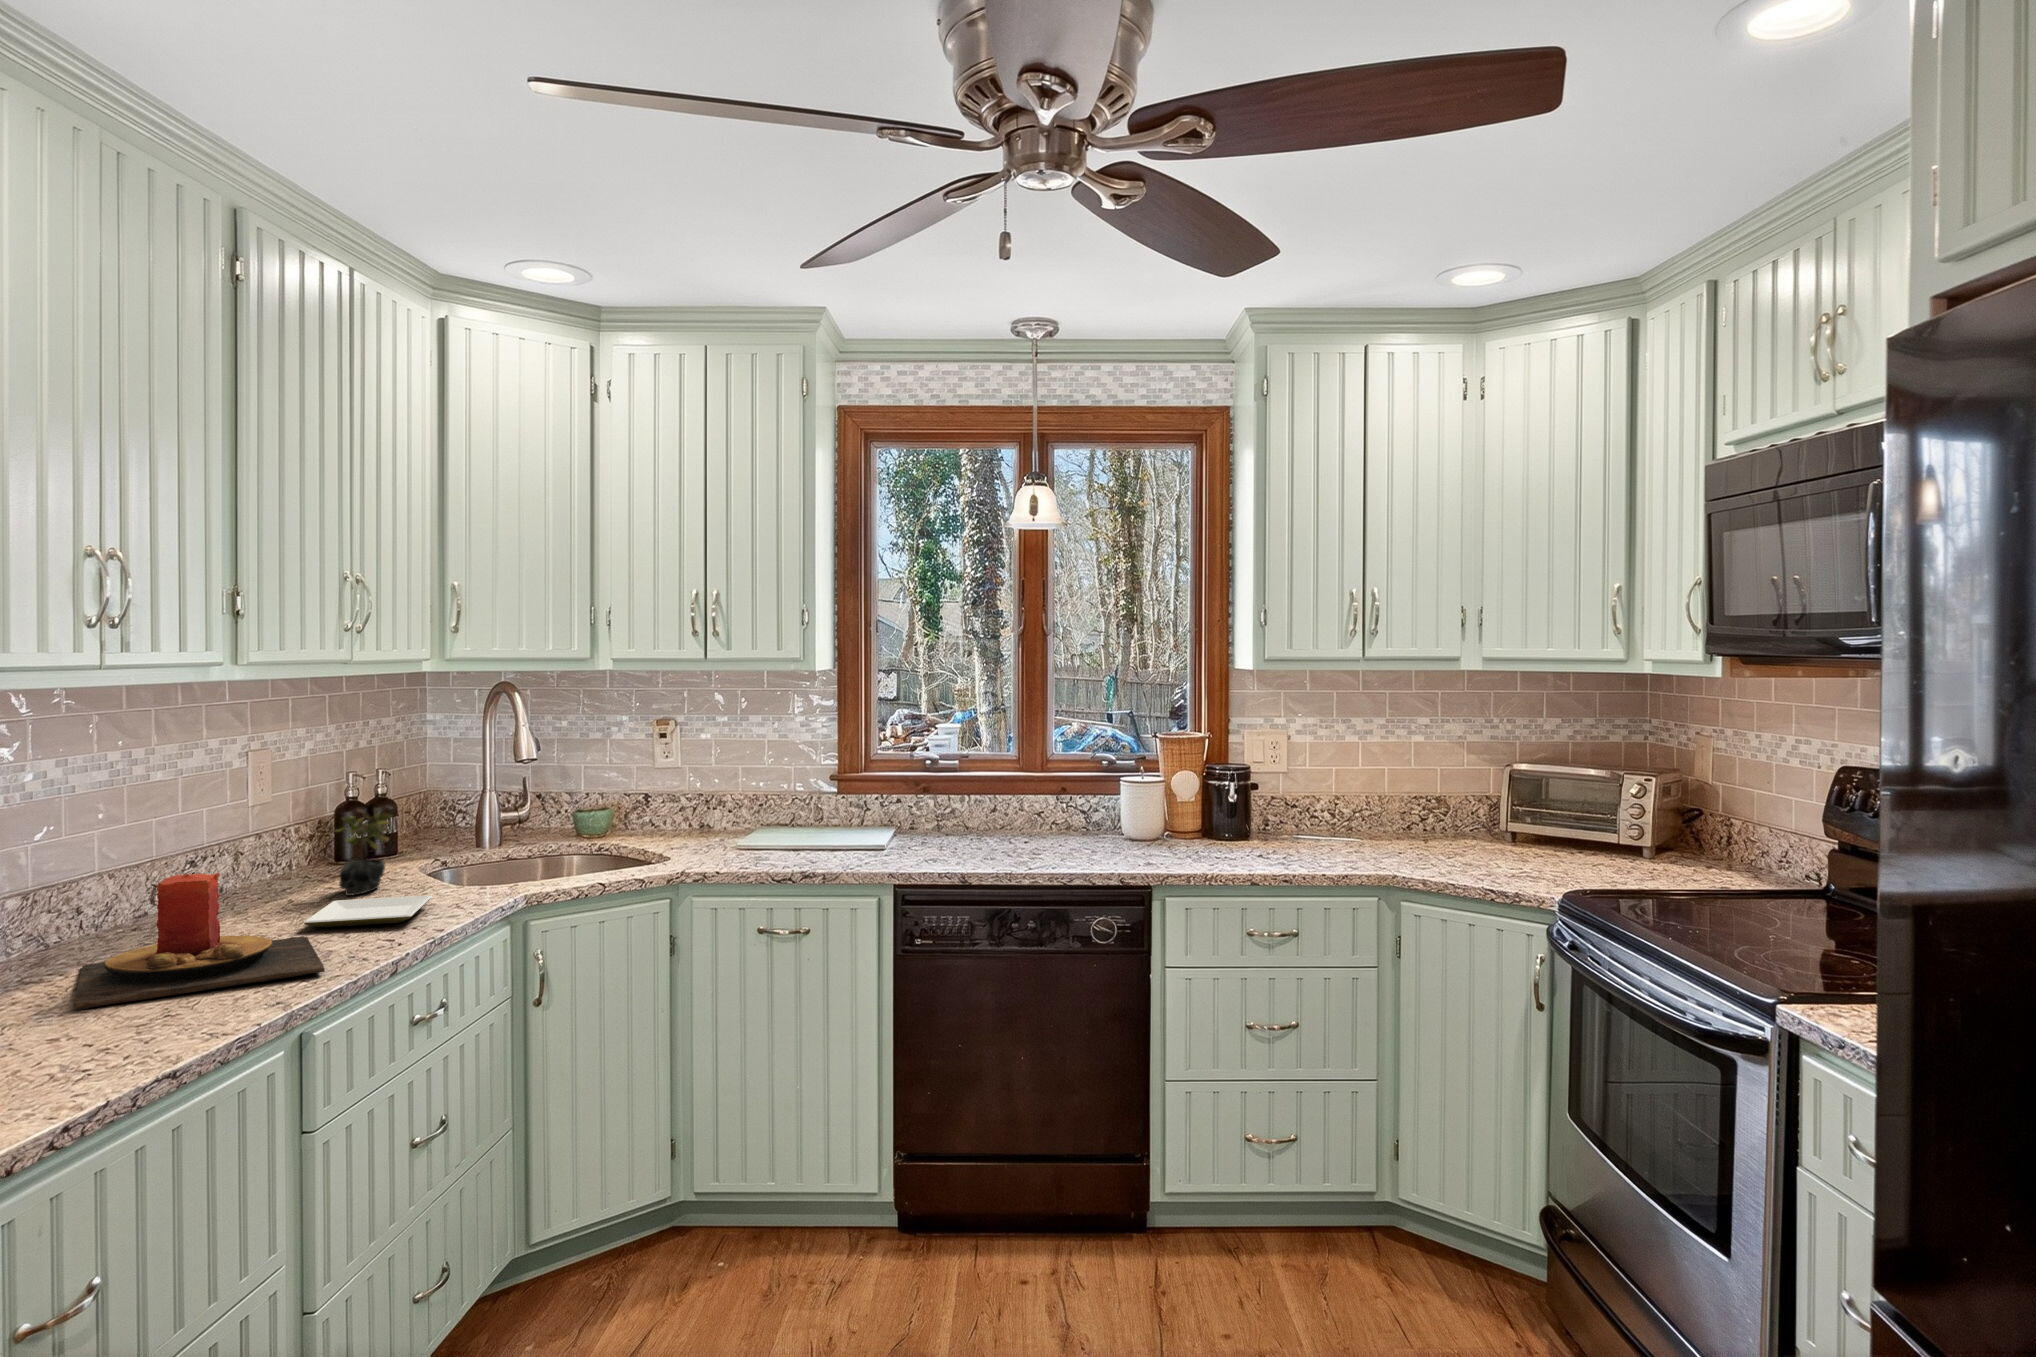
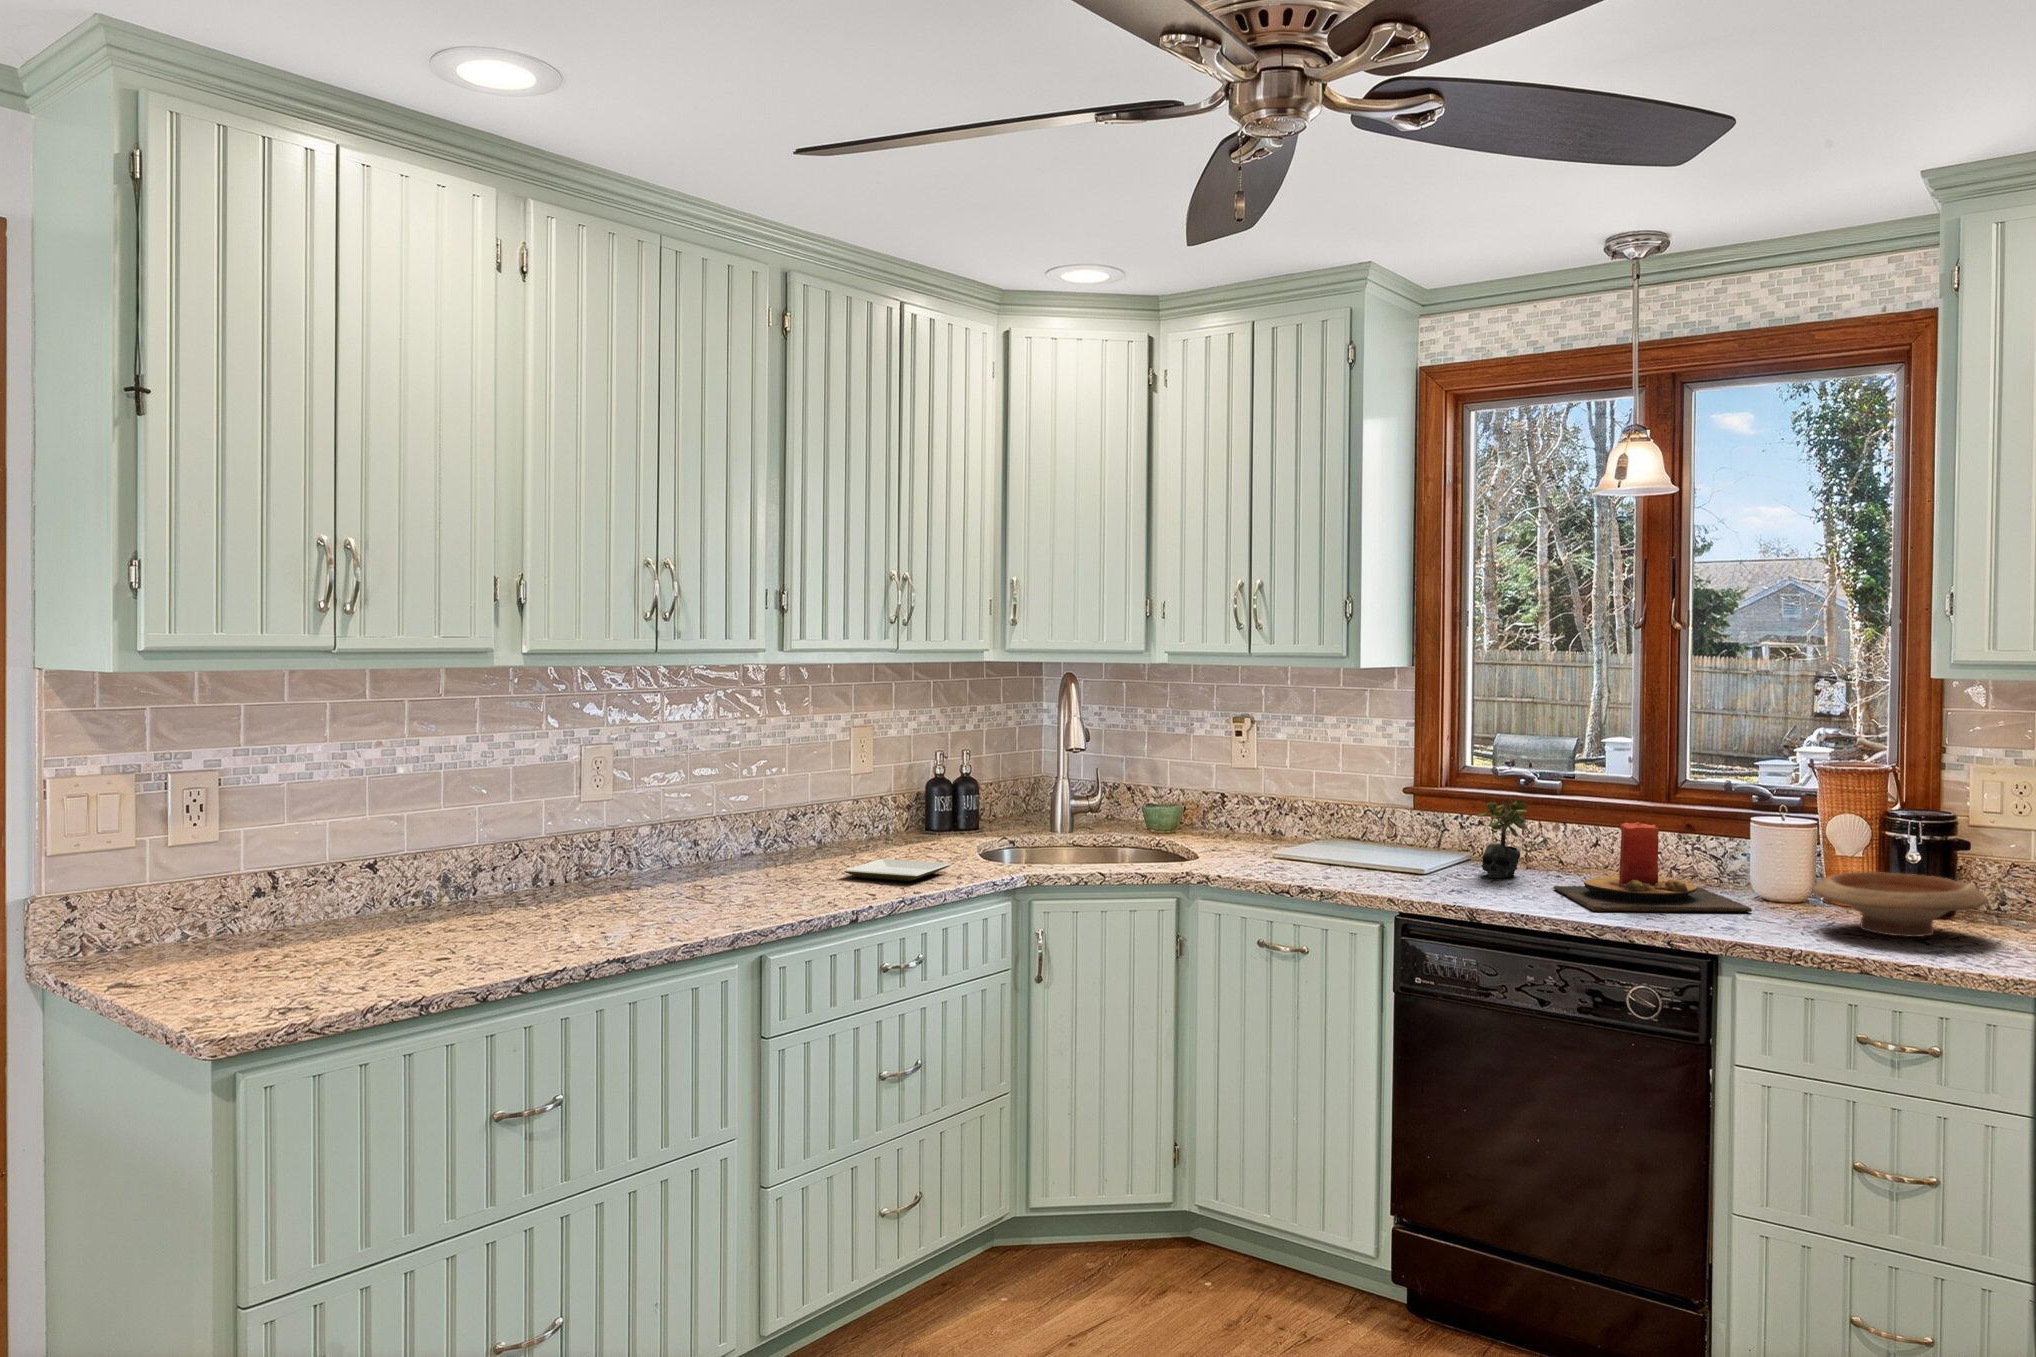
succulent plant: present [335,809,392,896] -> present [1477,796,1528,878]
wooden bowl: none [1203,811,1315,857] -> present [1813,872,1987,937]
candle: present [73,873,325,1010] -> present [1553,822,1752,912]

